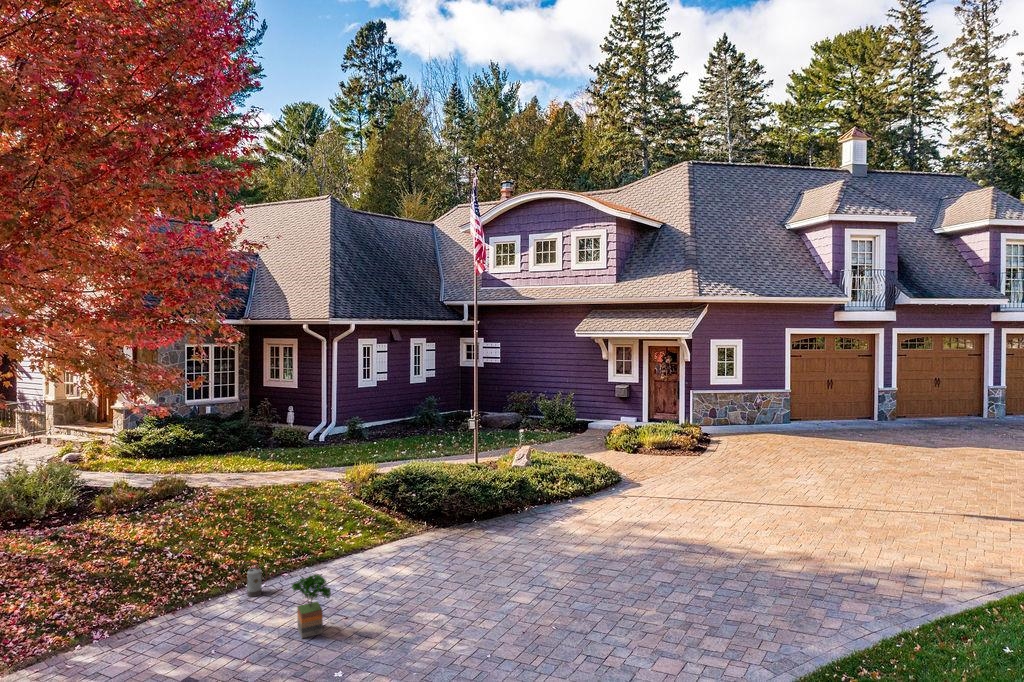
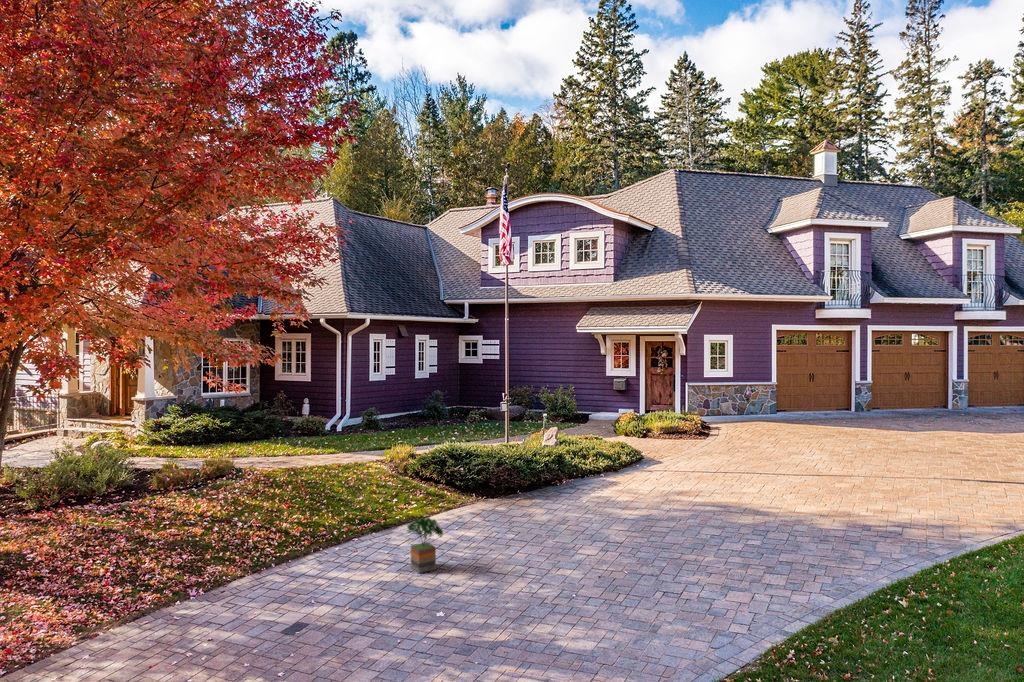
watering can: present [238,561,270,597] -> none [339,515,366,548]

